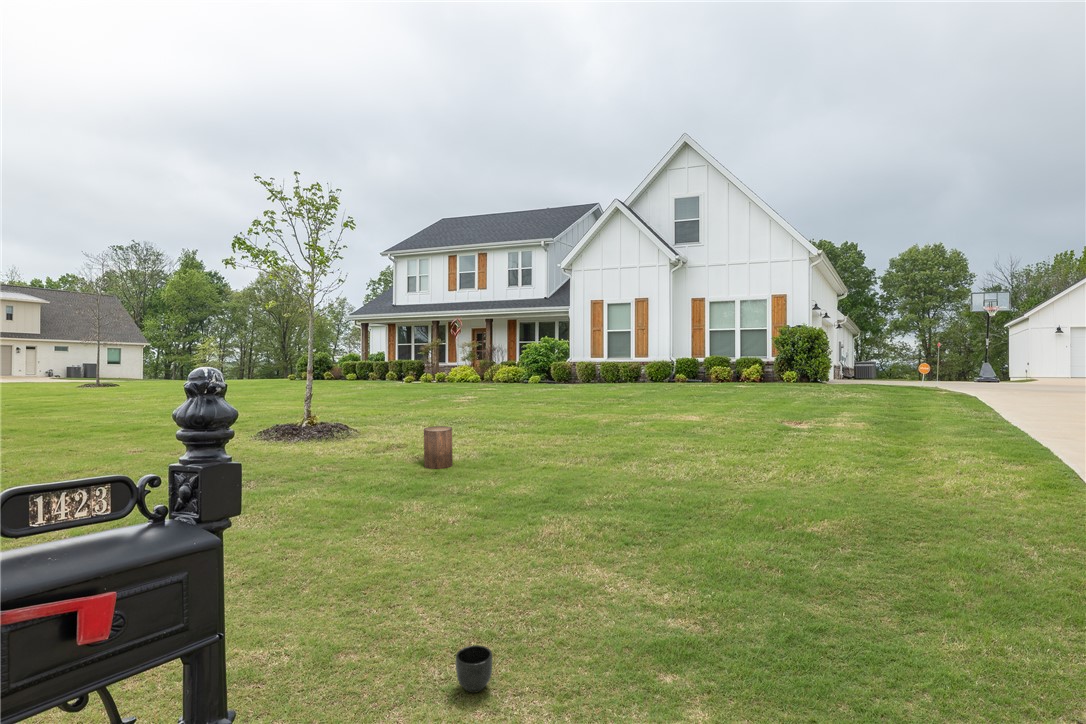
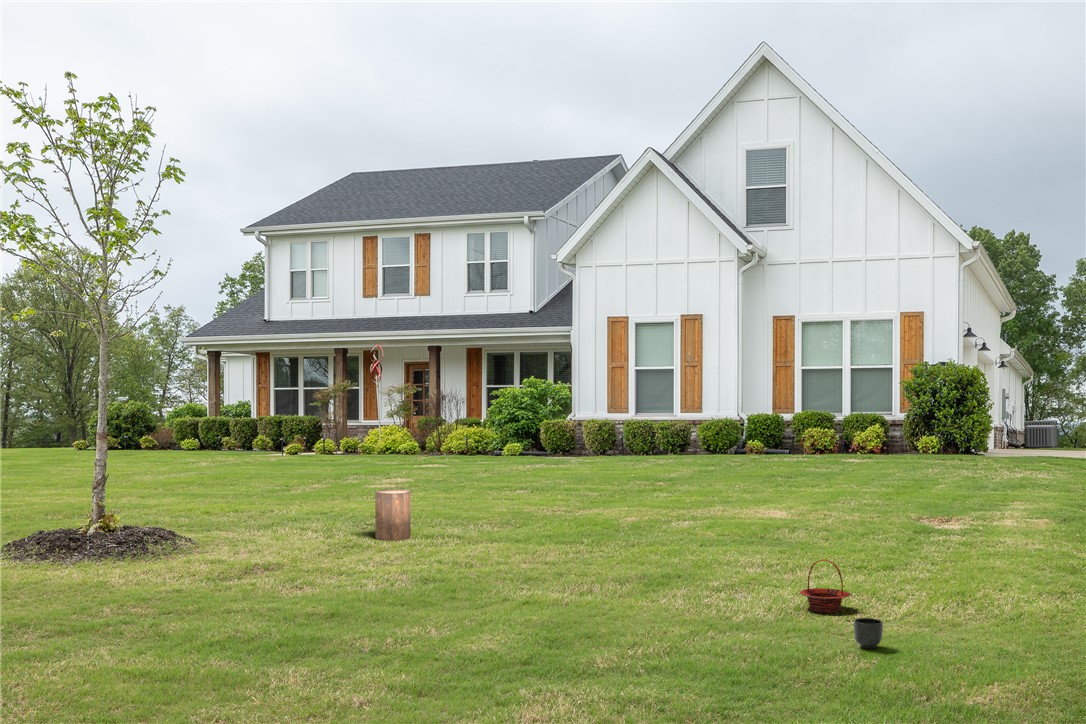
basket: none [838,530,899,590] -> present [800,559,850,612]
planter: present [456,645,492,693] -> present [854,618,883,649]

